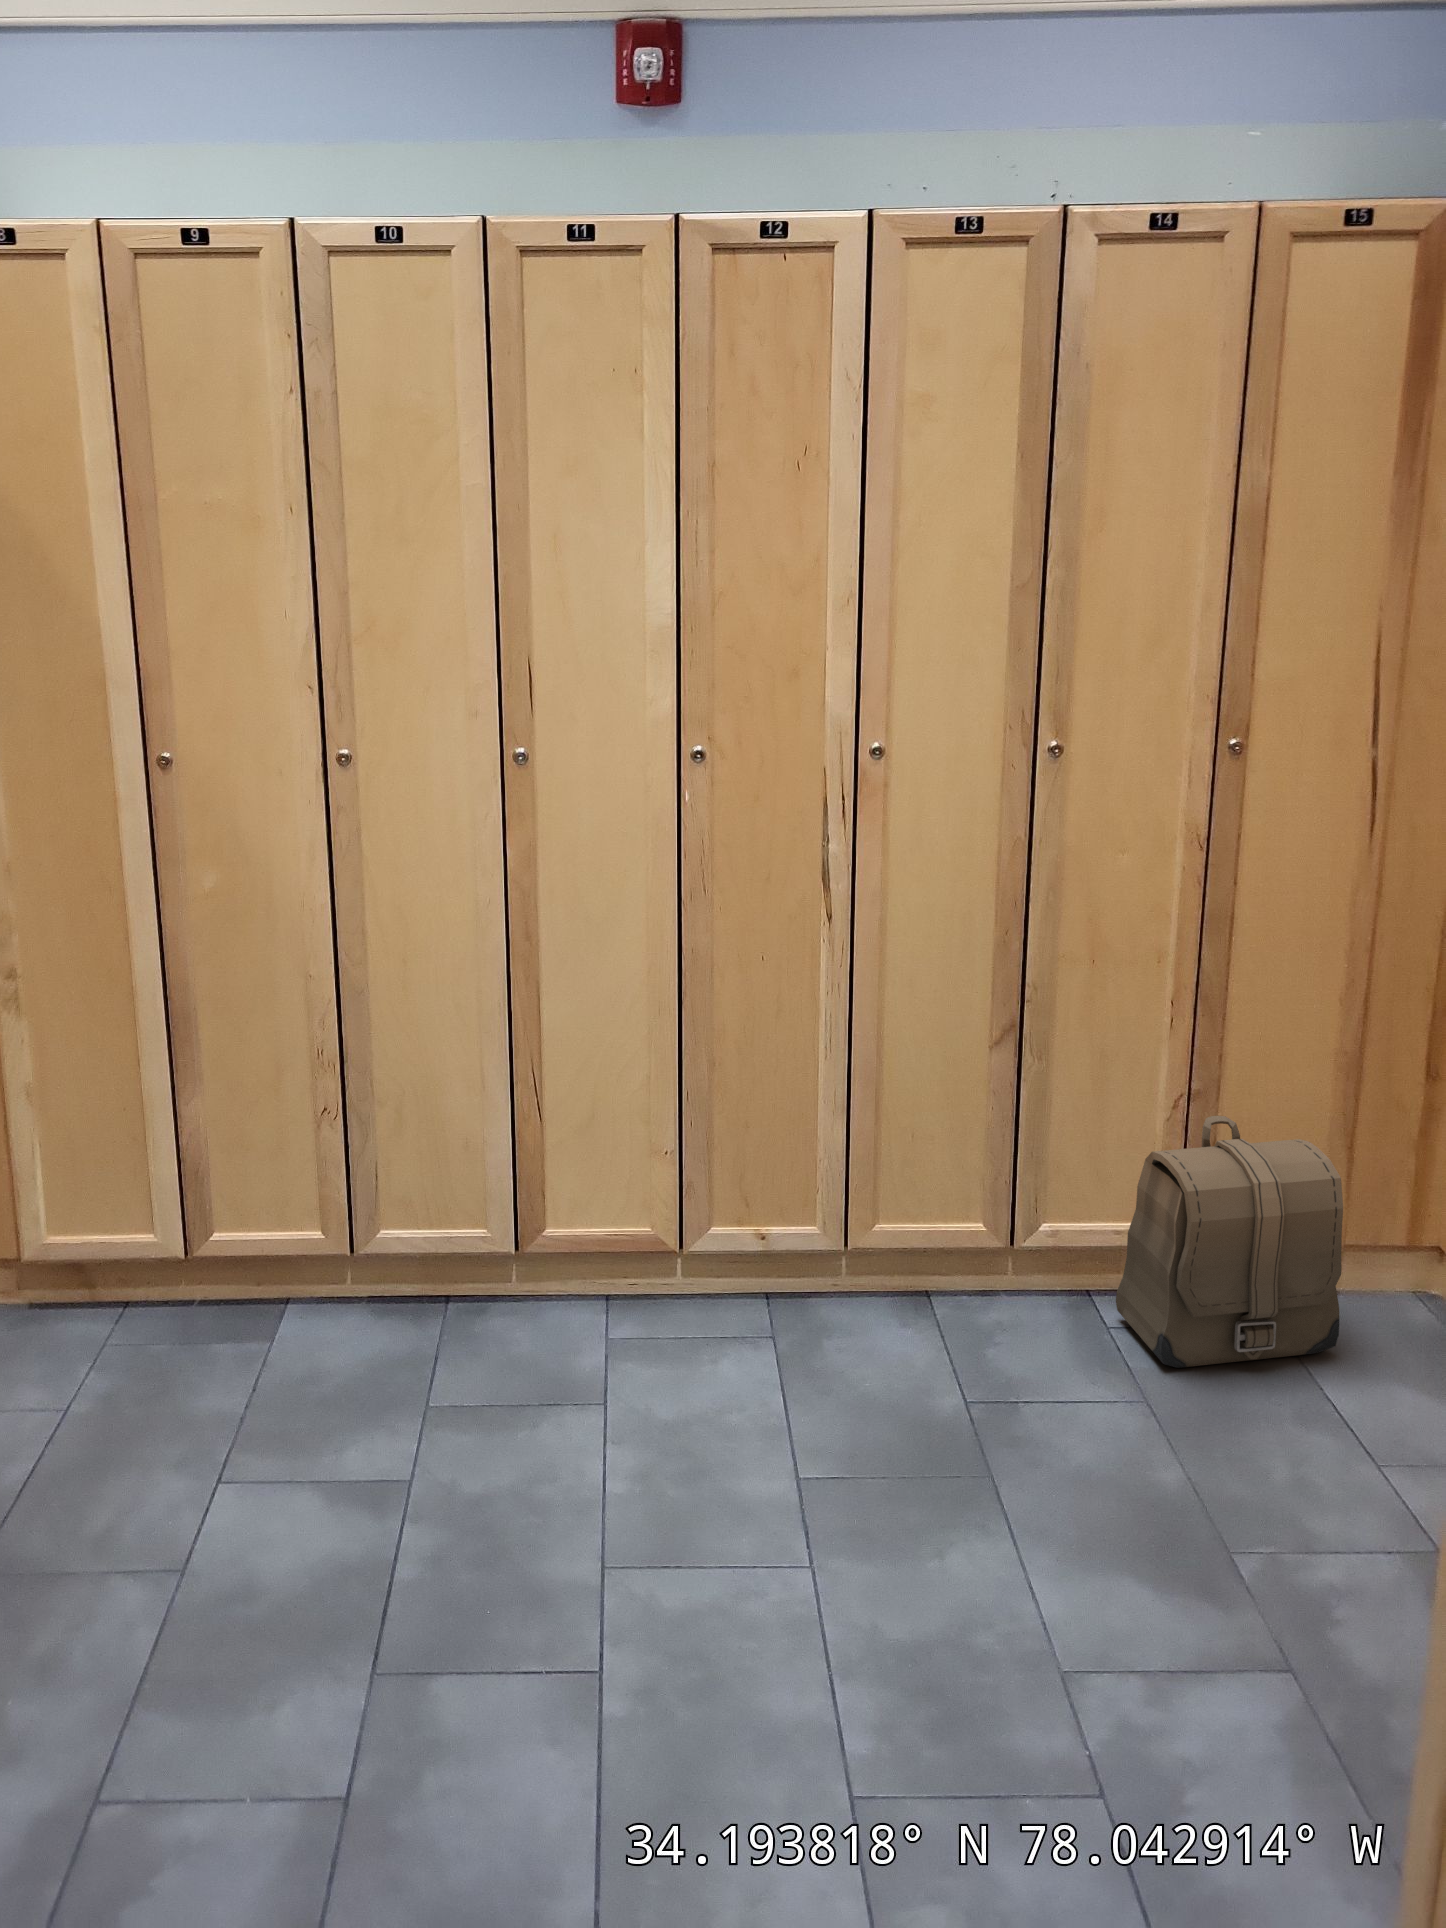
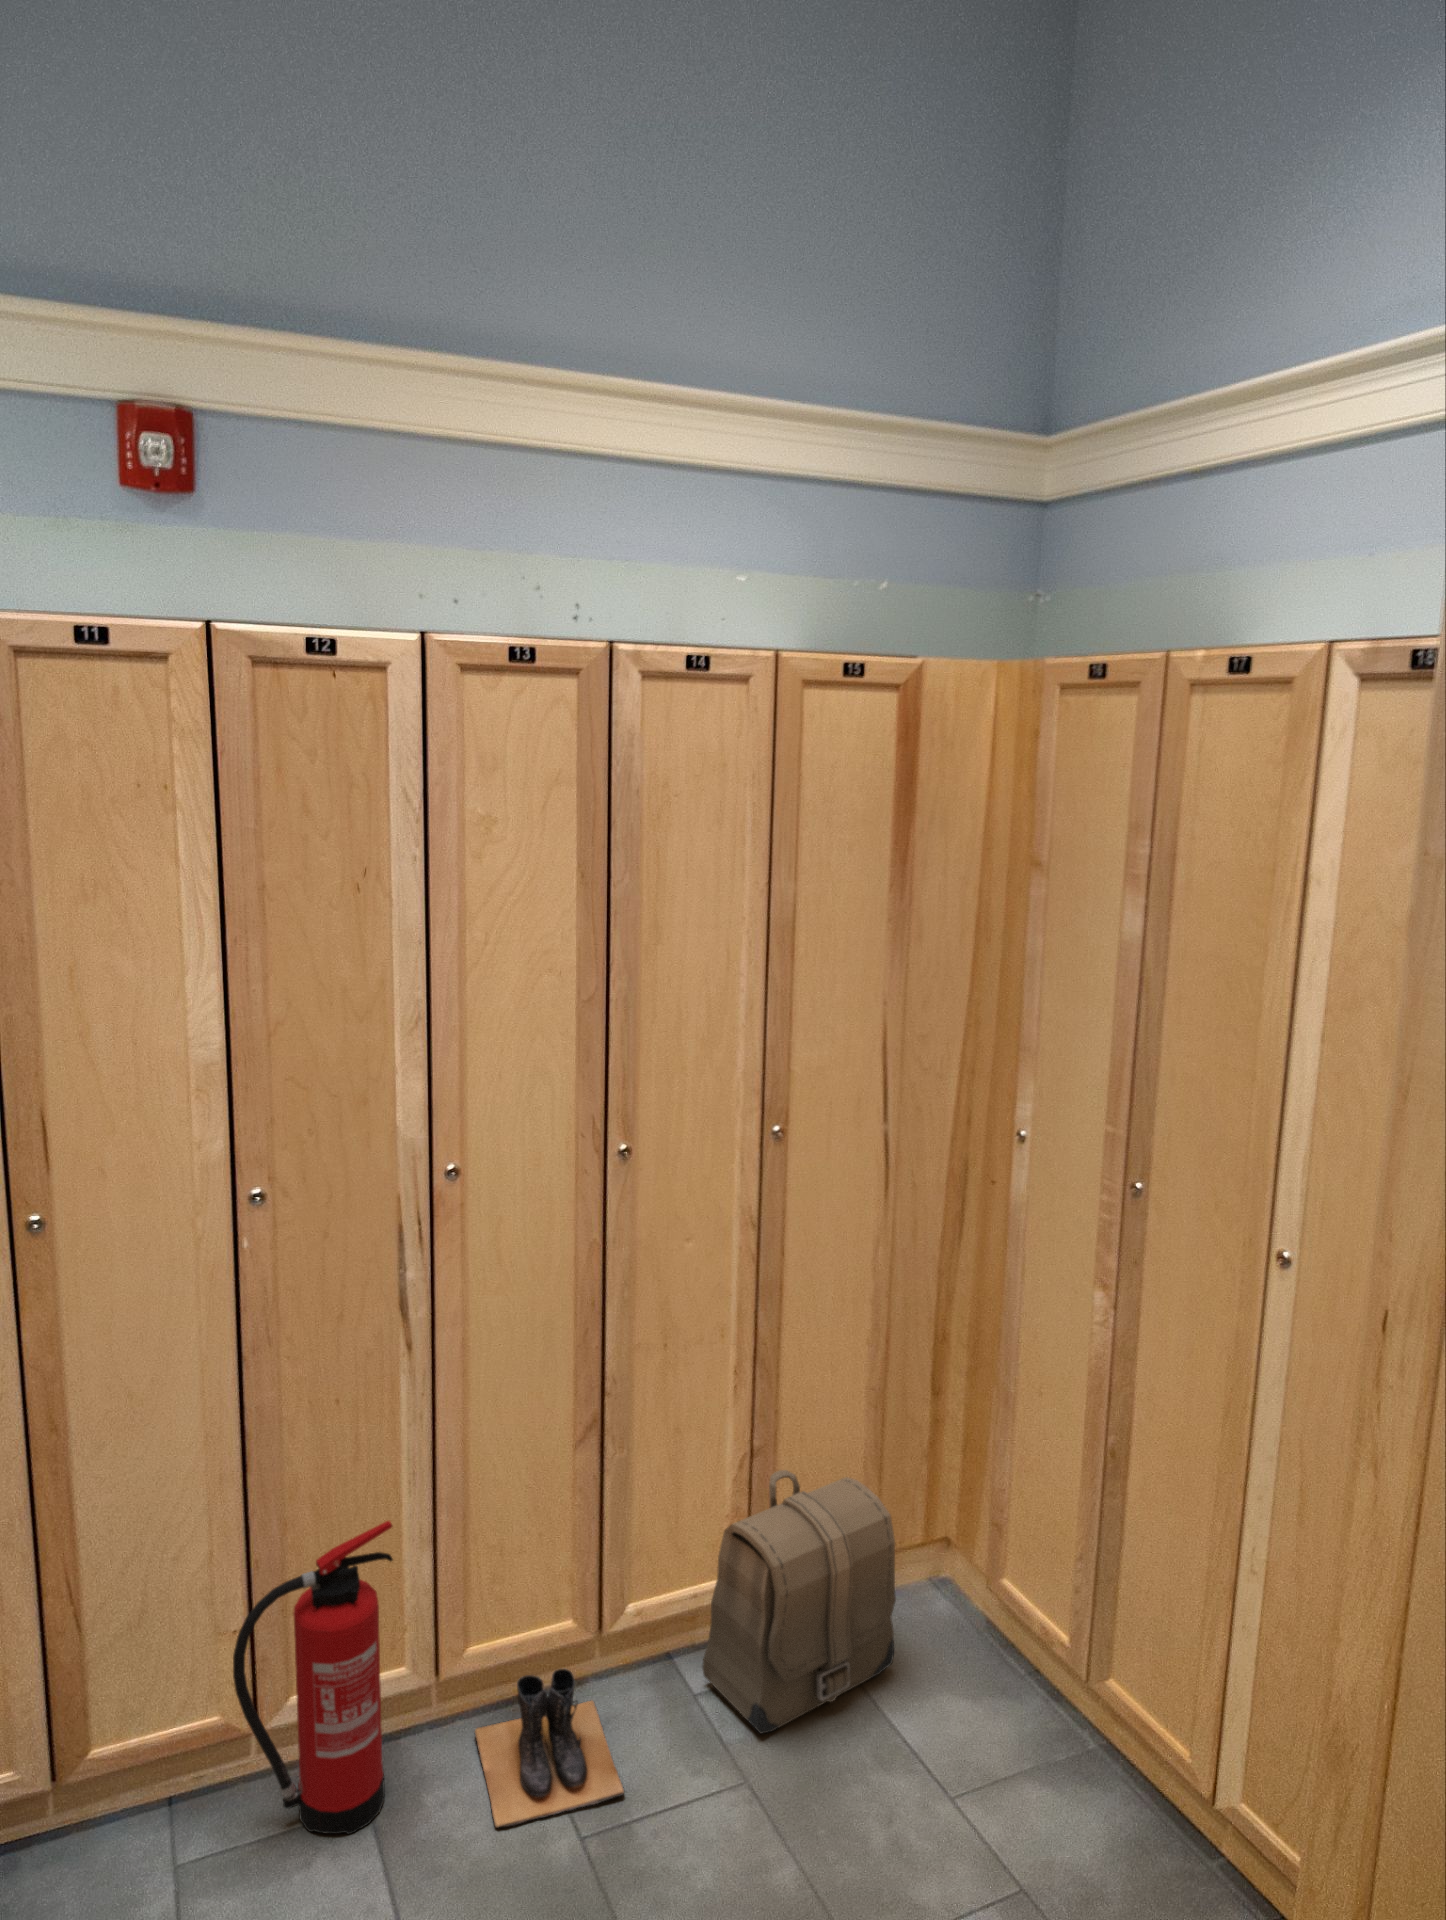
fire extinguisher: none [660,1068,804,1341] -> present [233,1521,393,1834]
boots: none [877,1252,1009,1375] -> present [475,1669,624,1828]

